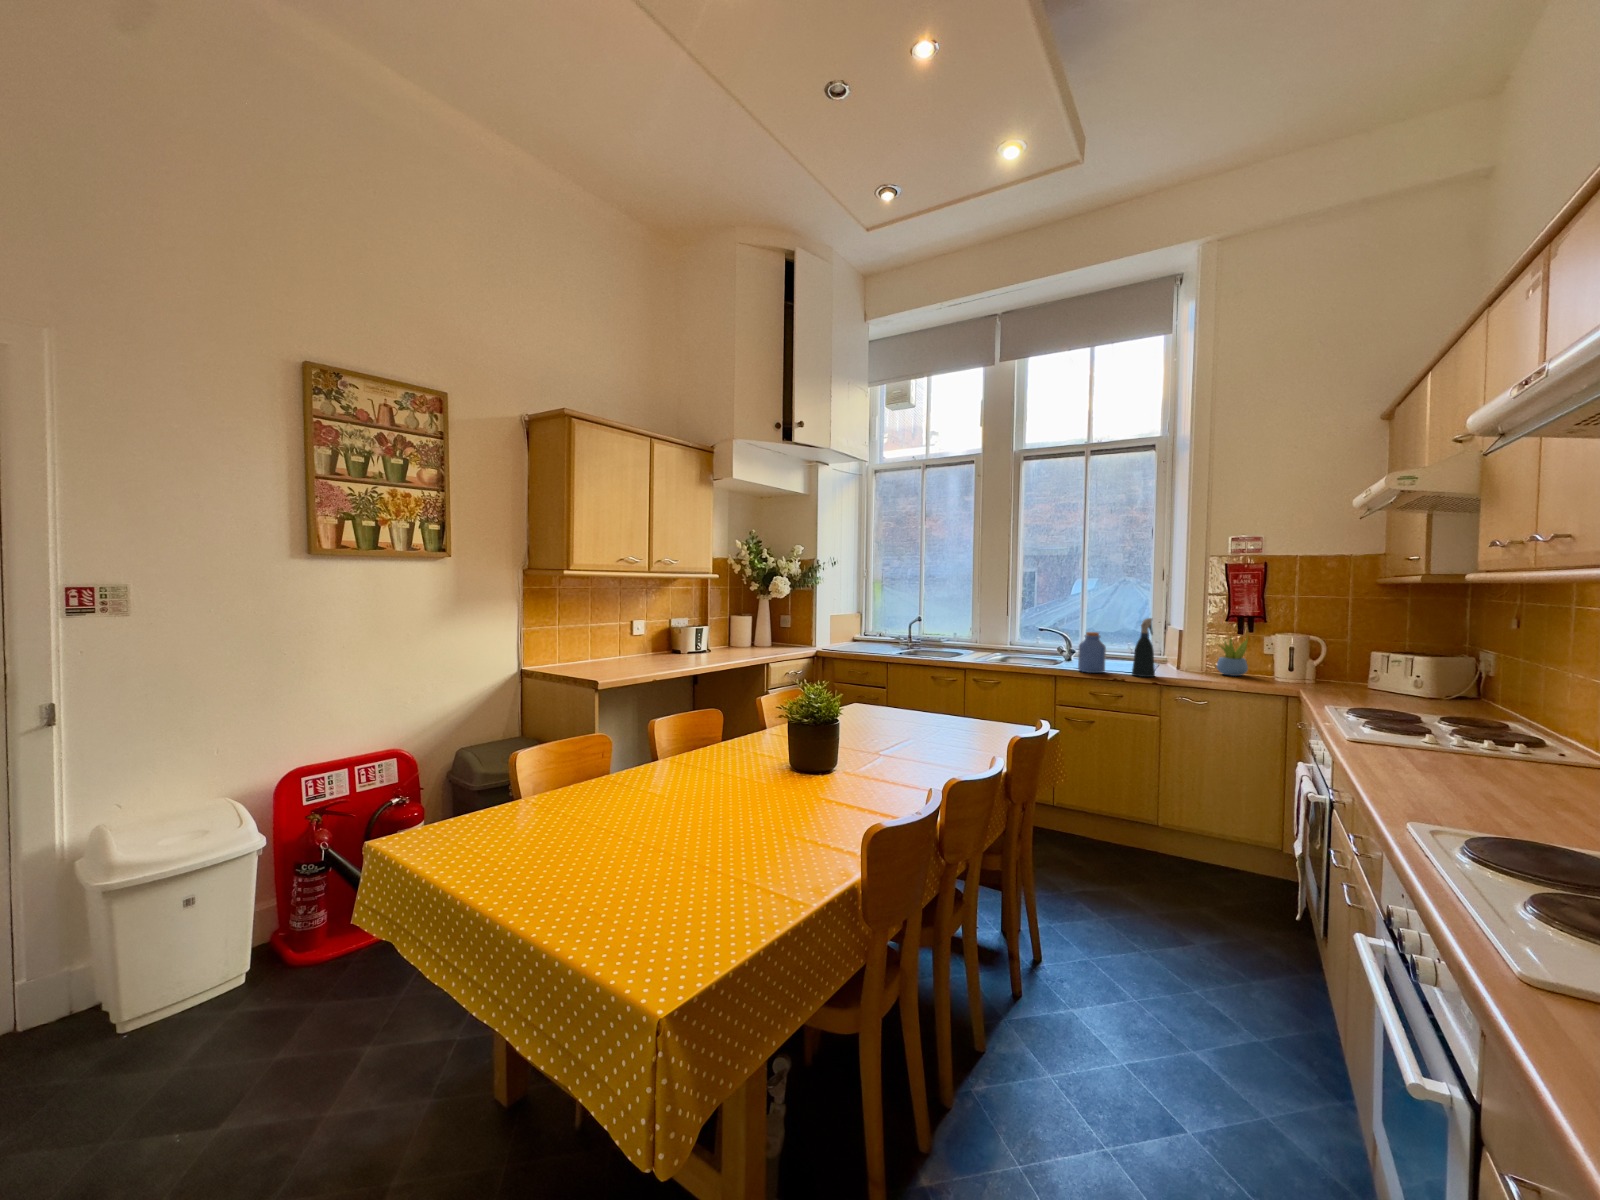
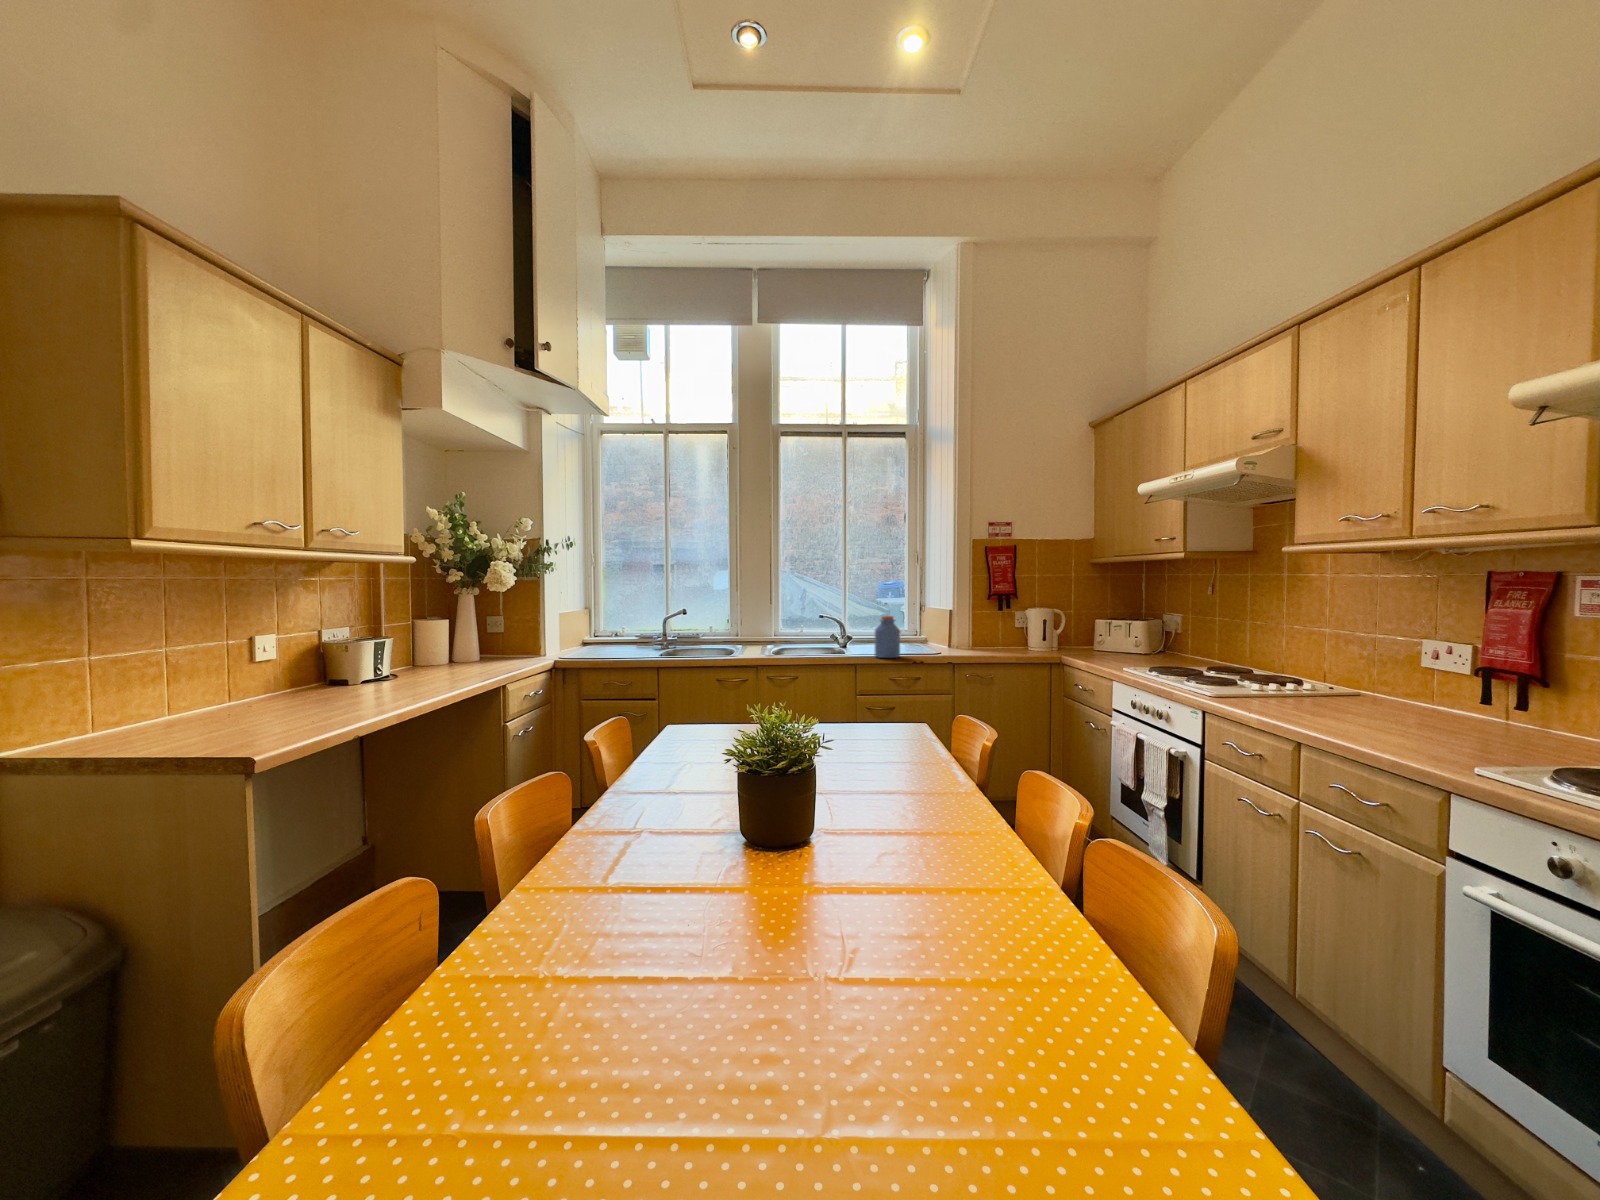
spray bottle: present [1132,618,1155,677] -> none [925,599,945,658]
succulent plant: present [1217,638,1248,676] -> none [981,612,1006,650]

